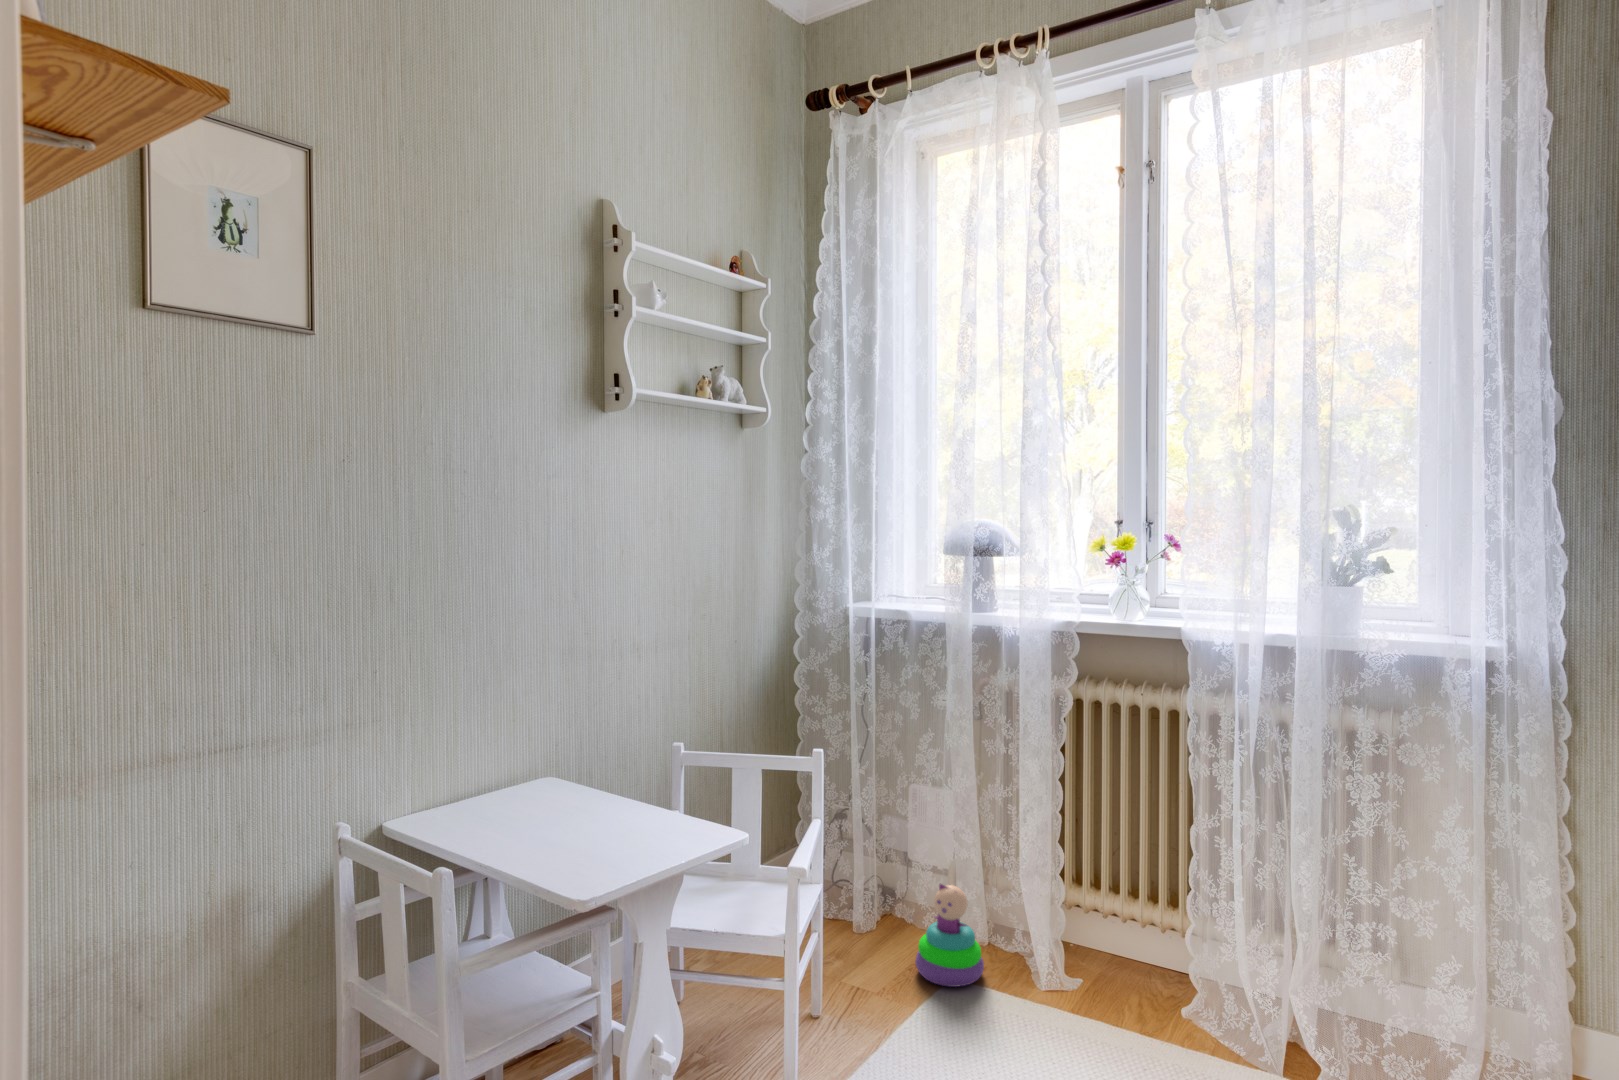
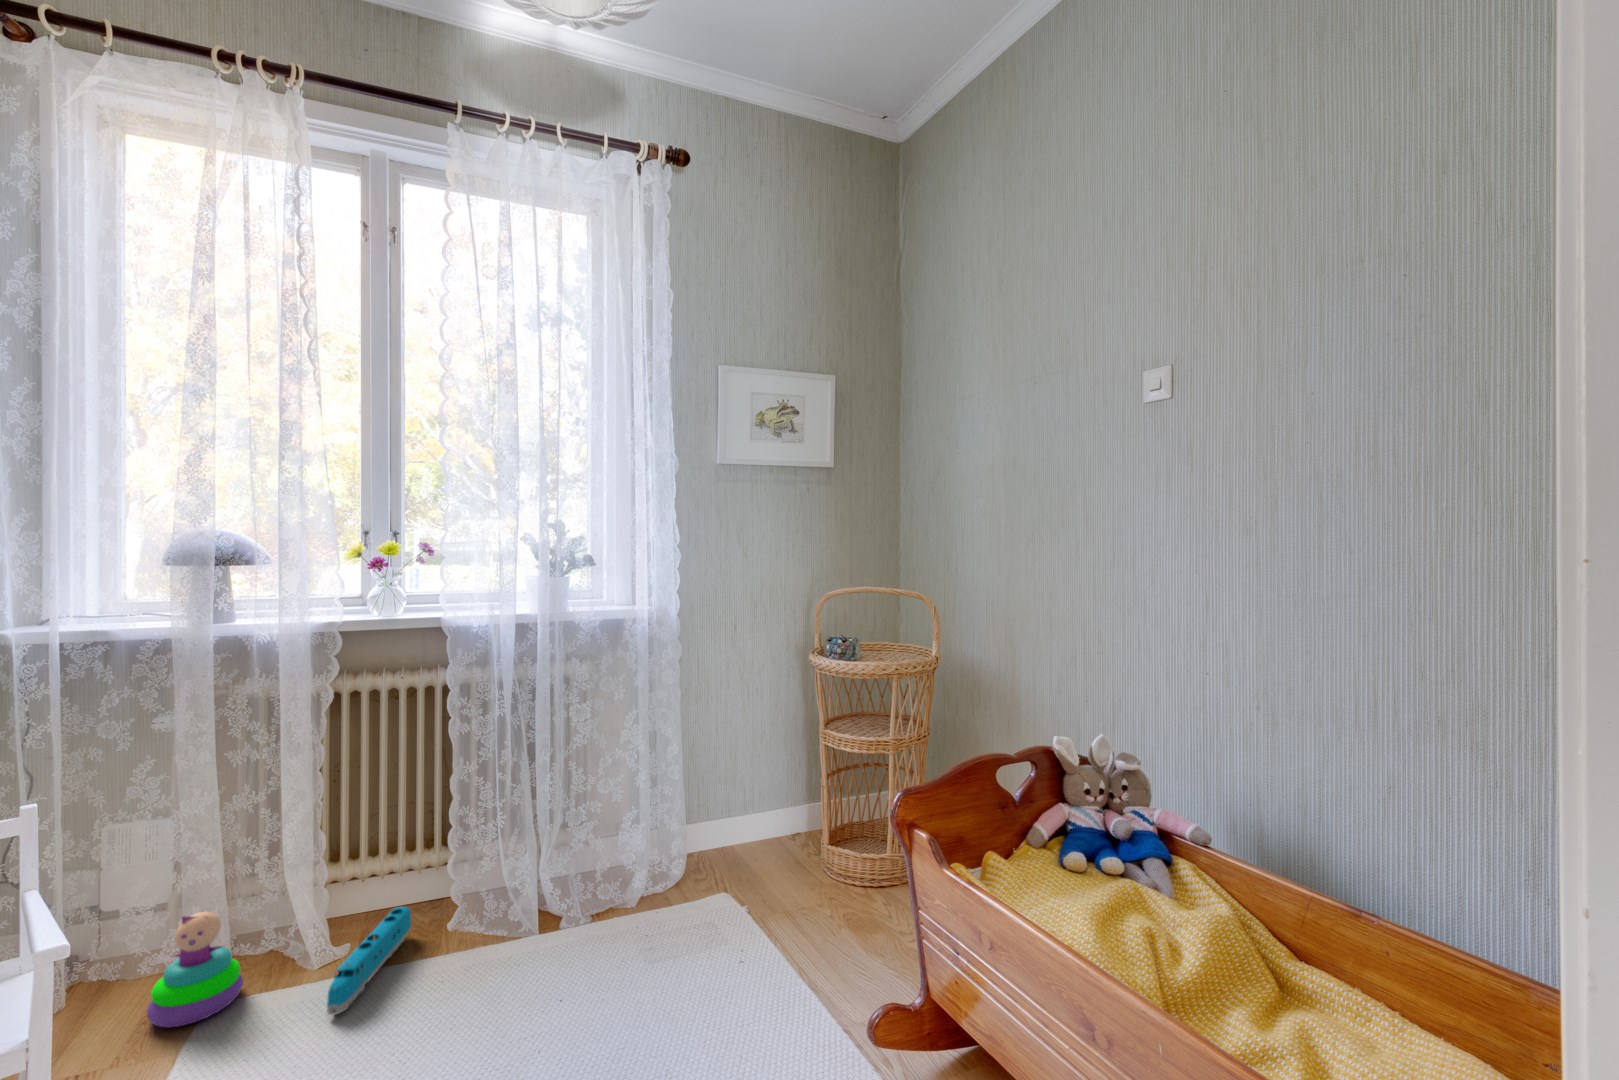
toy train: none [1038,962,1140,1045] -> present [327,907,411,1015]

